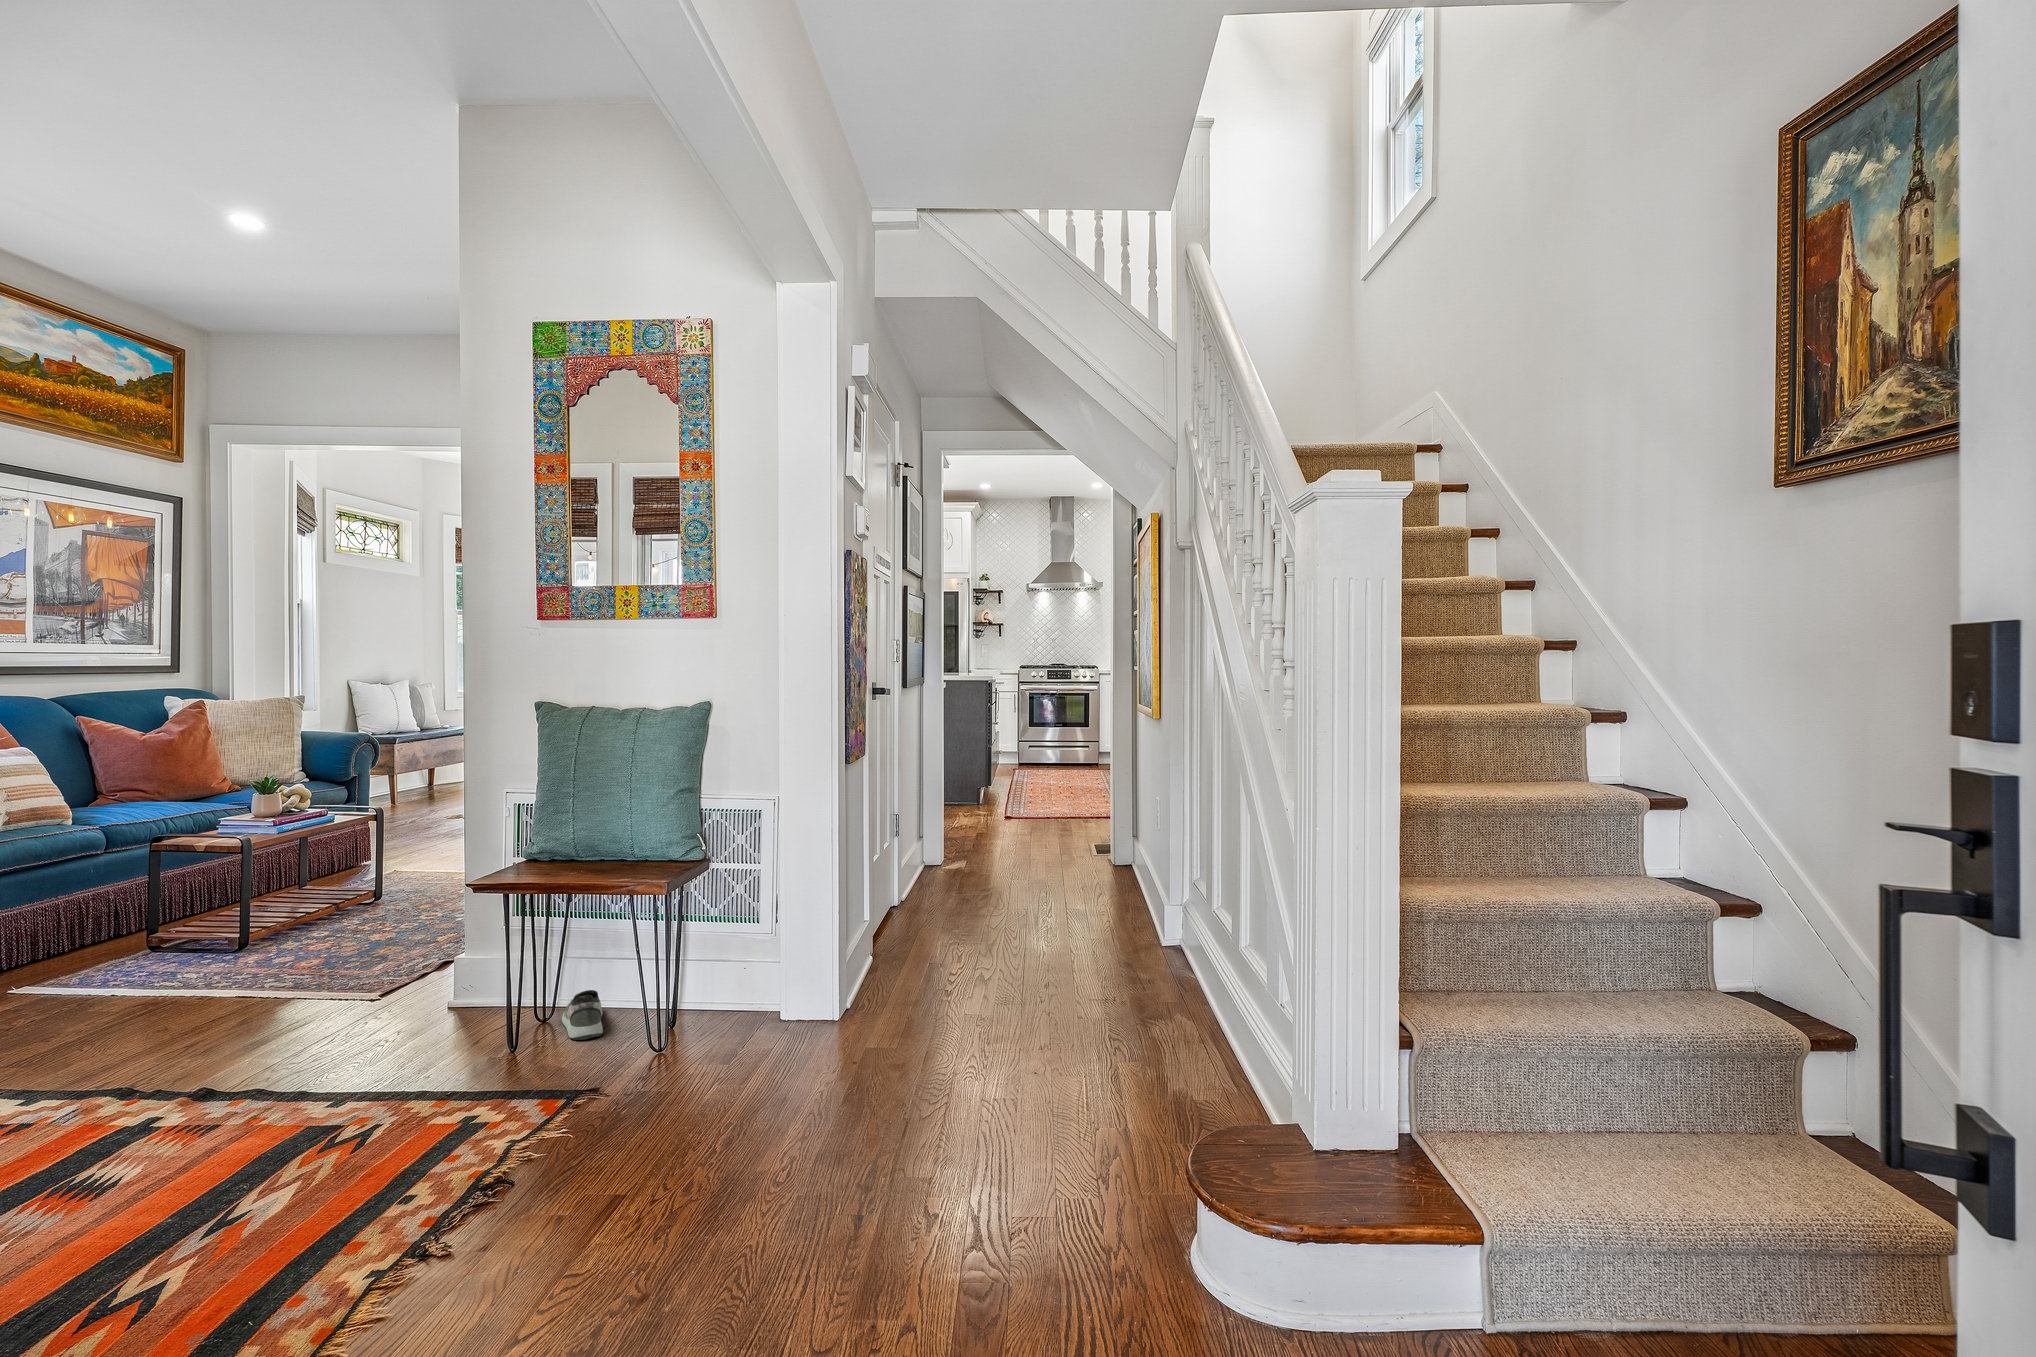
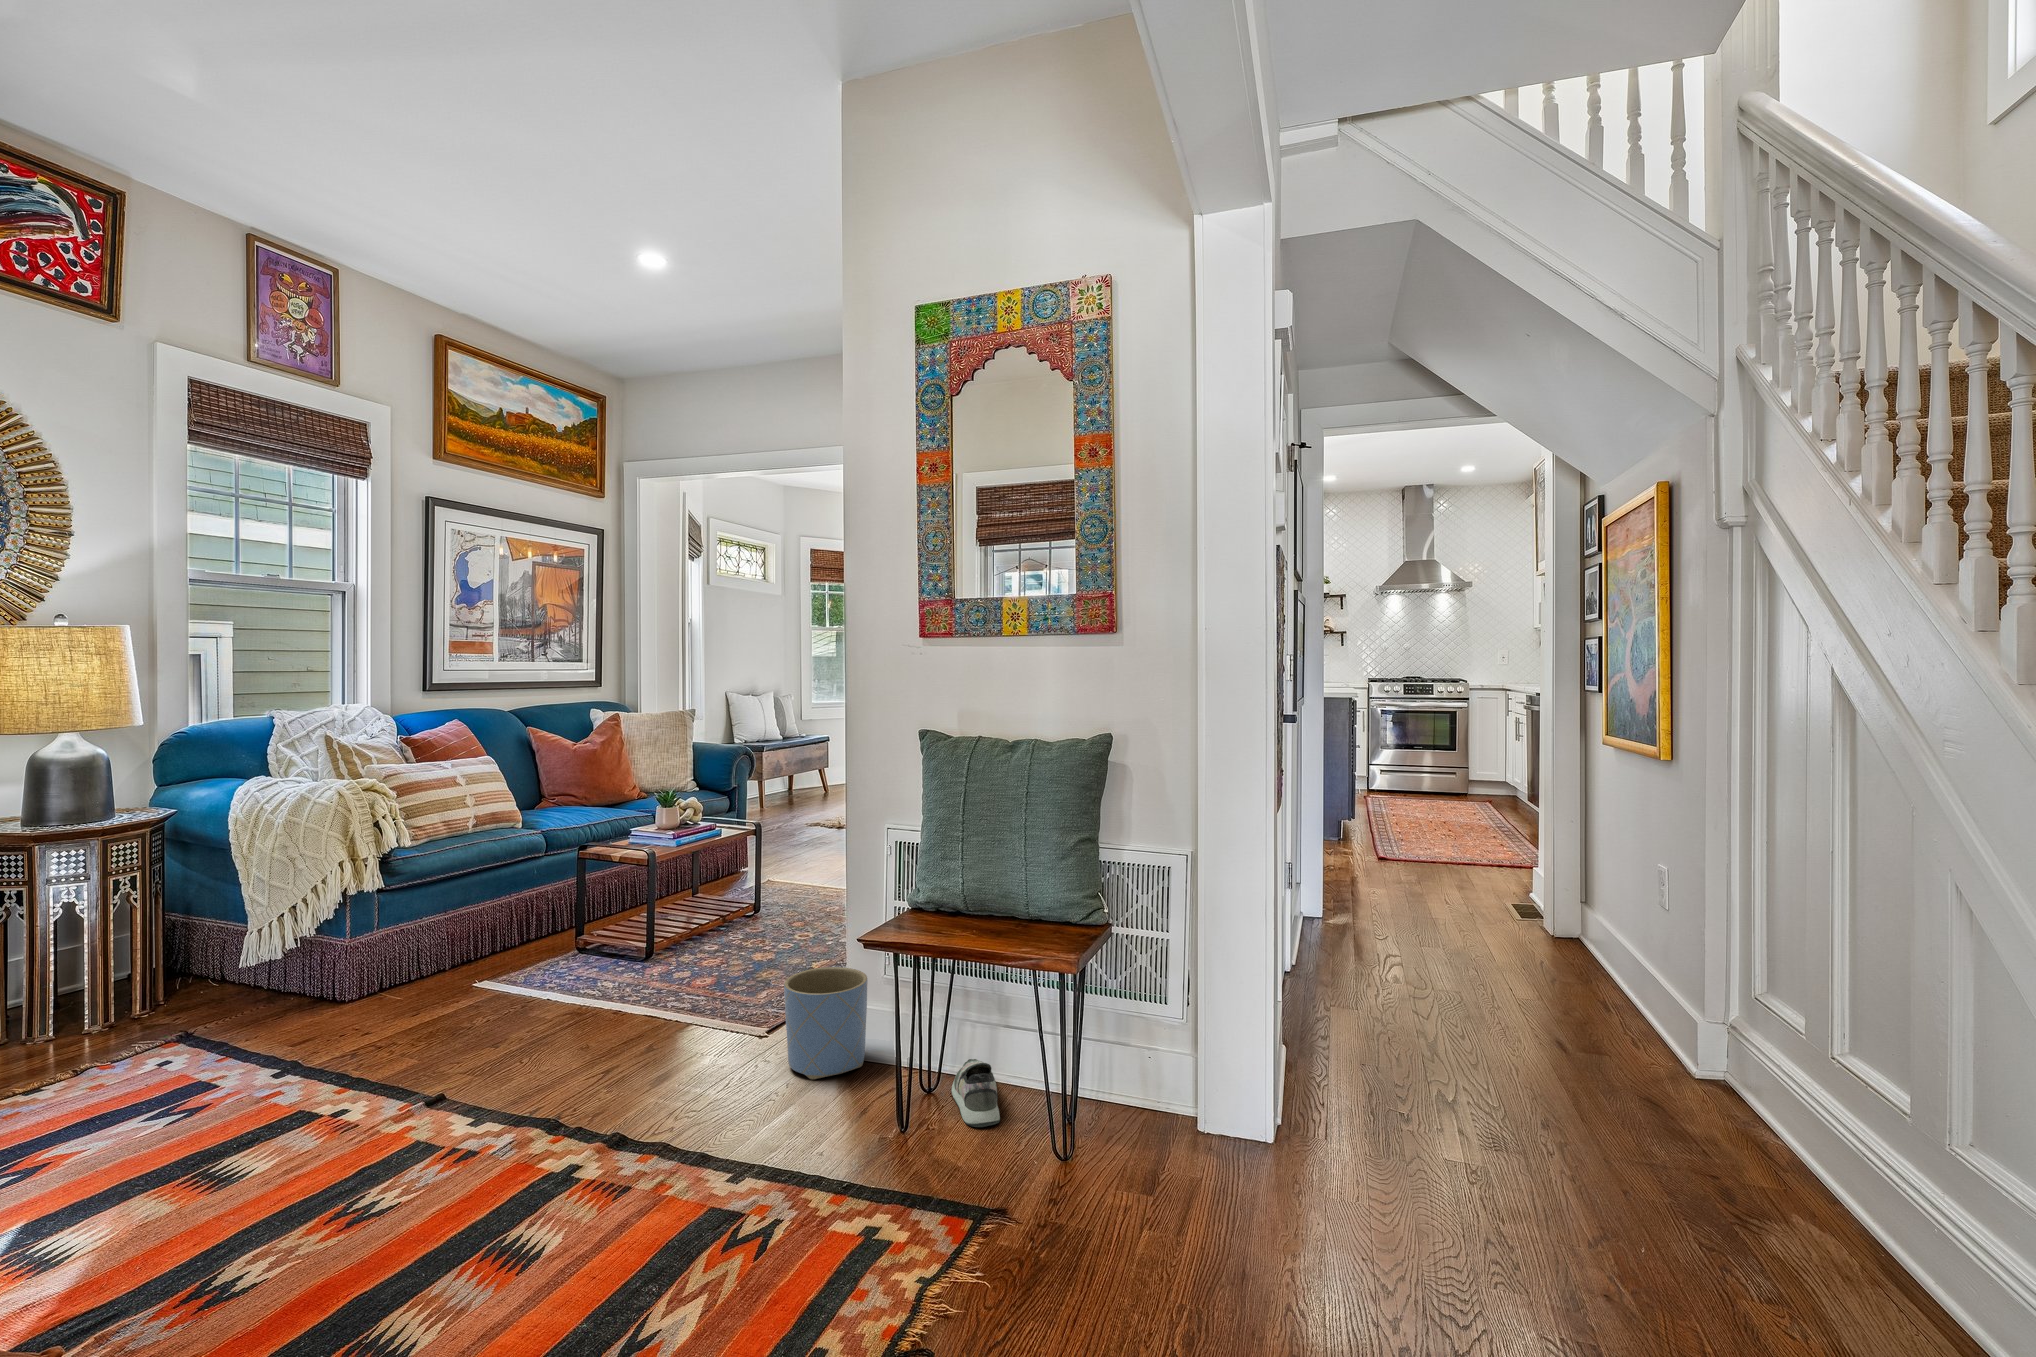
planter: none [397,926,483,1024] -> present [784,967,868,1079]

